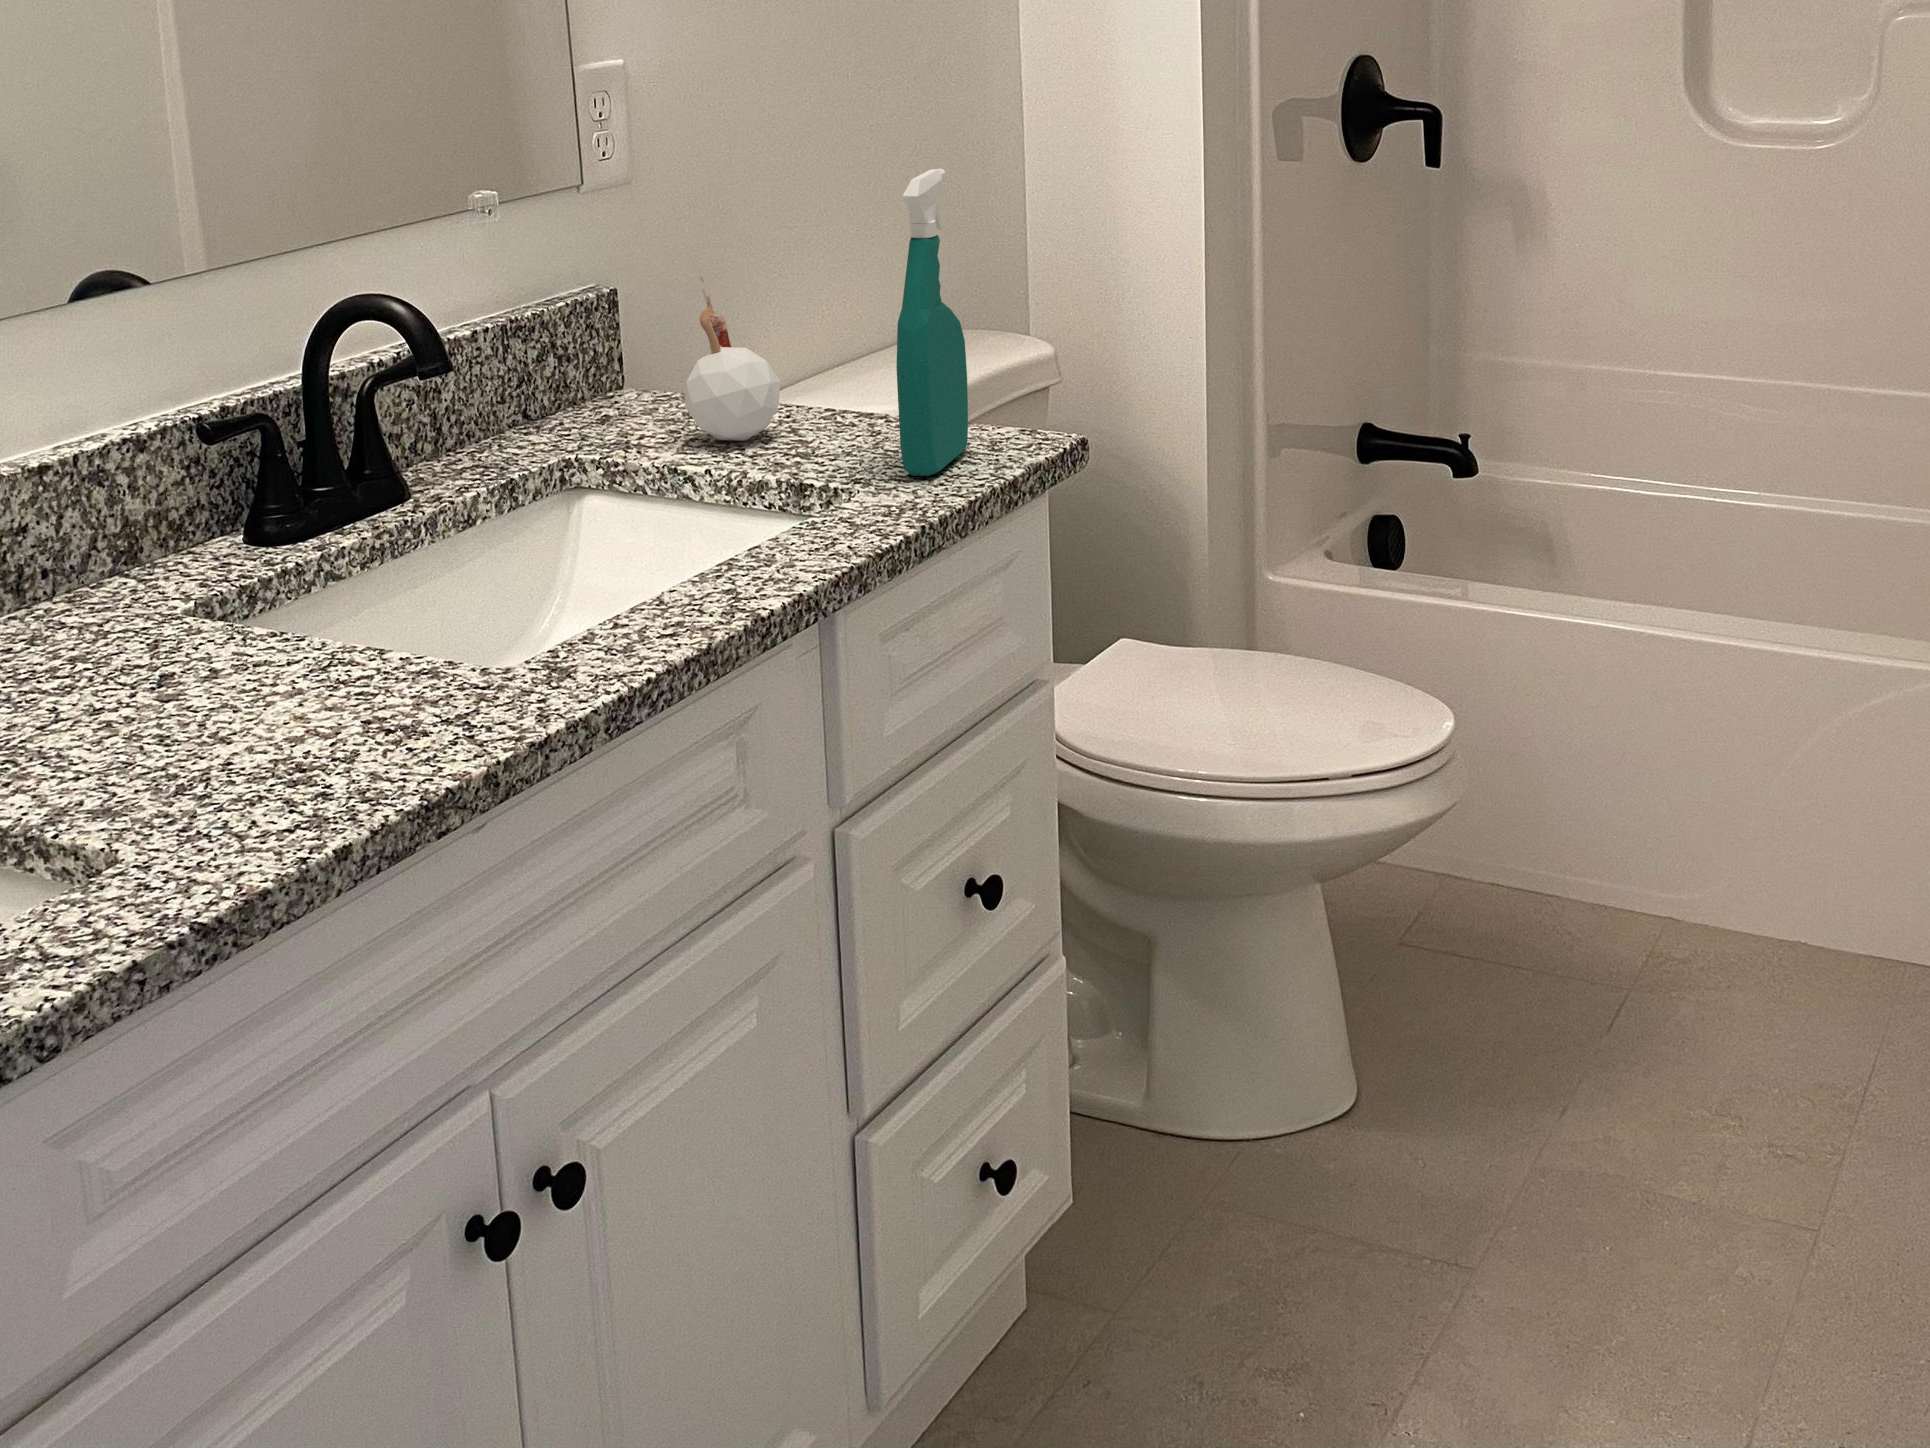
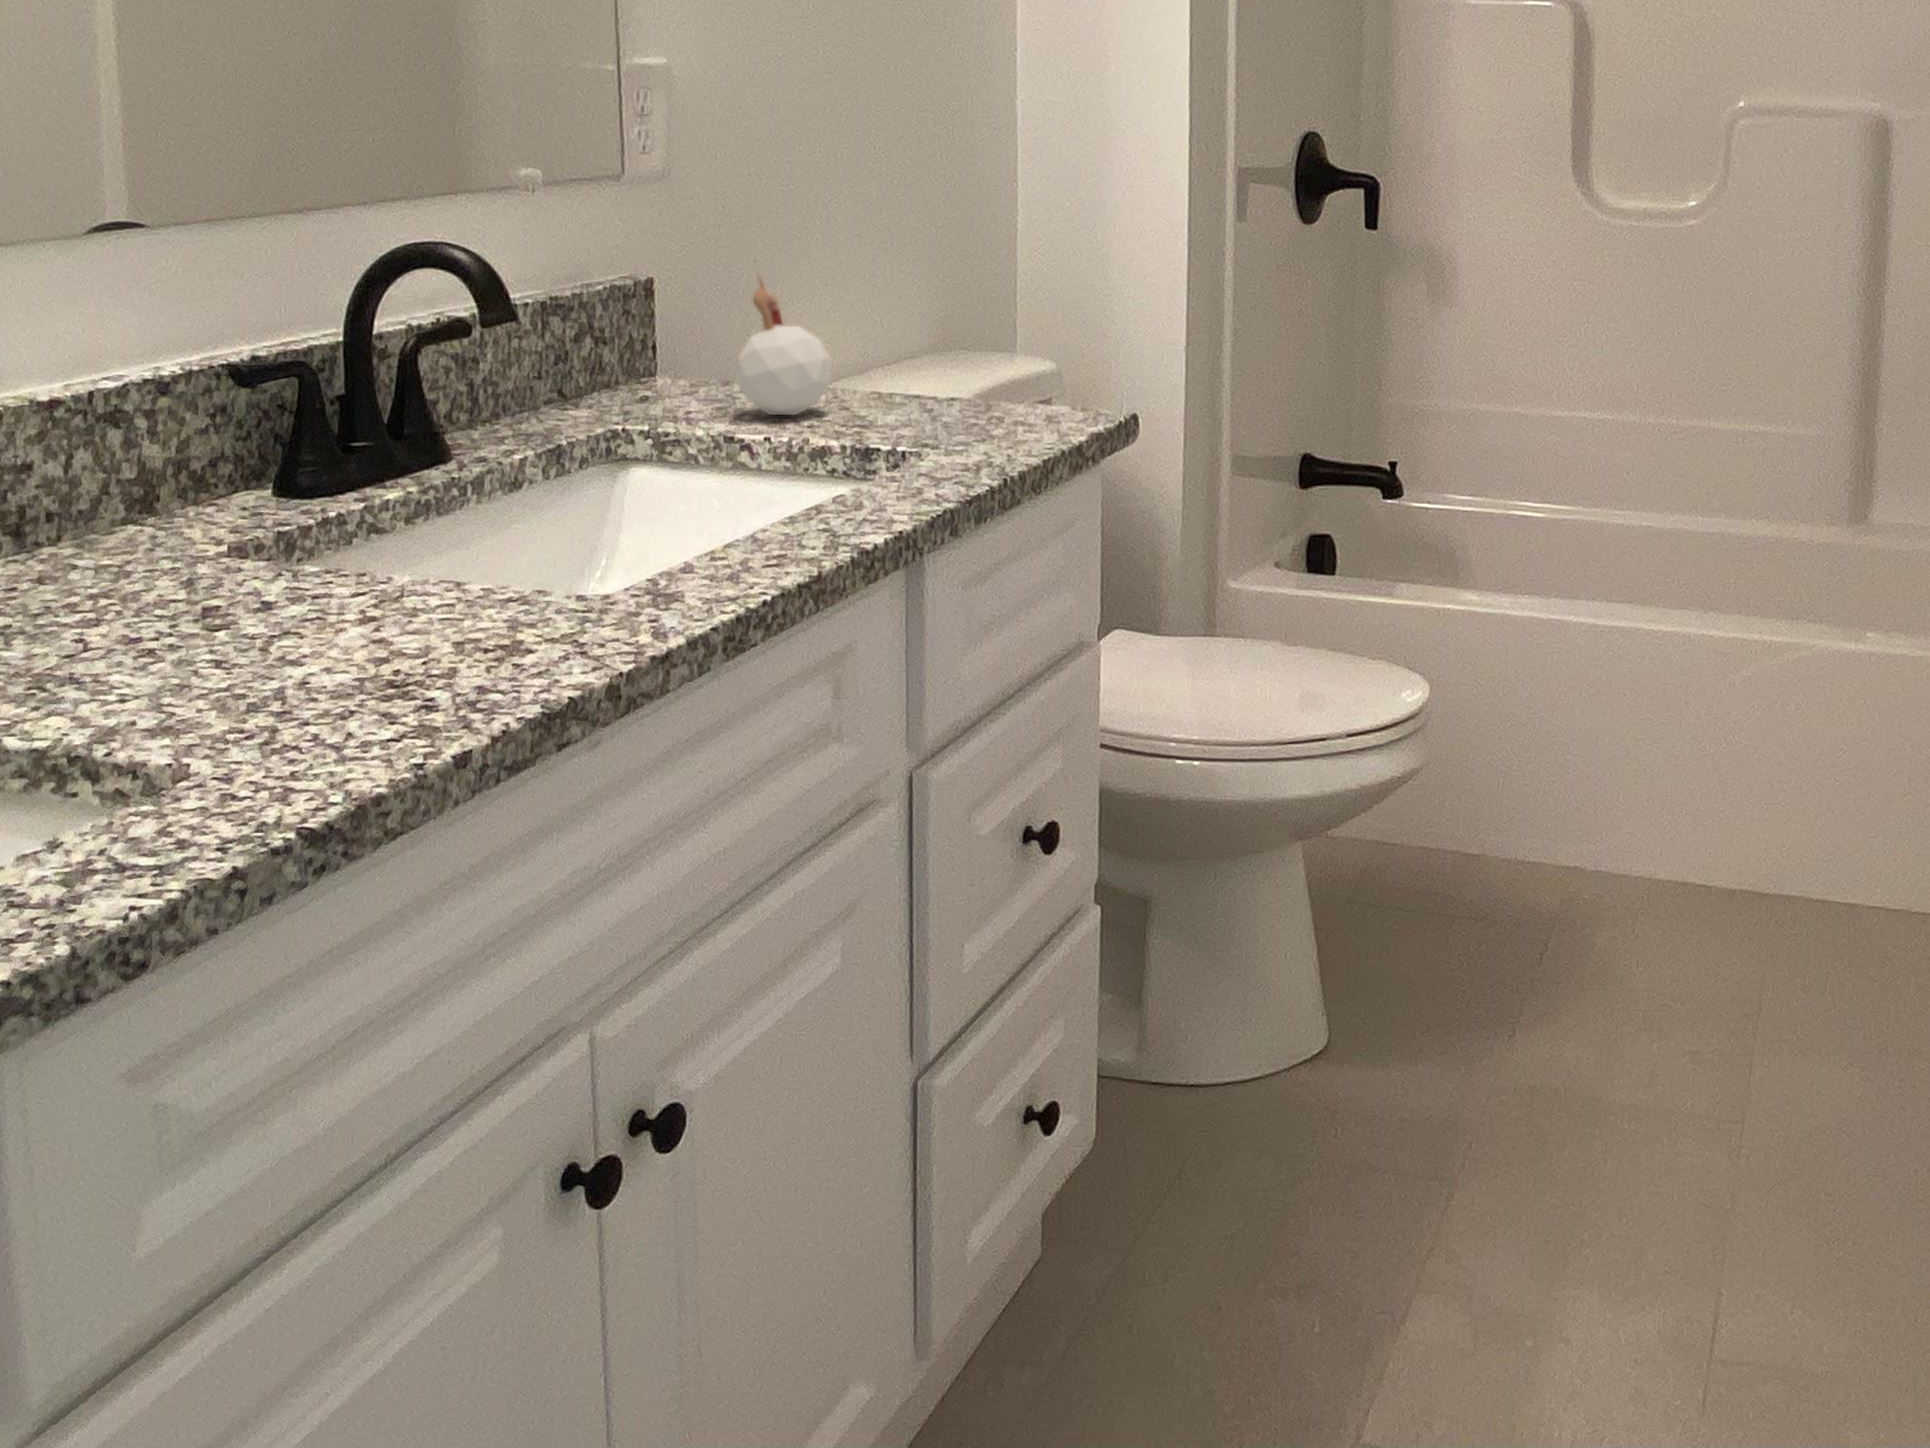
spray bottle: present [896,169,968,476] -> none [964,154,1023,441]

